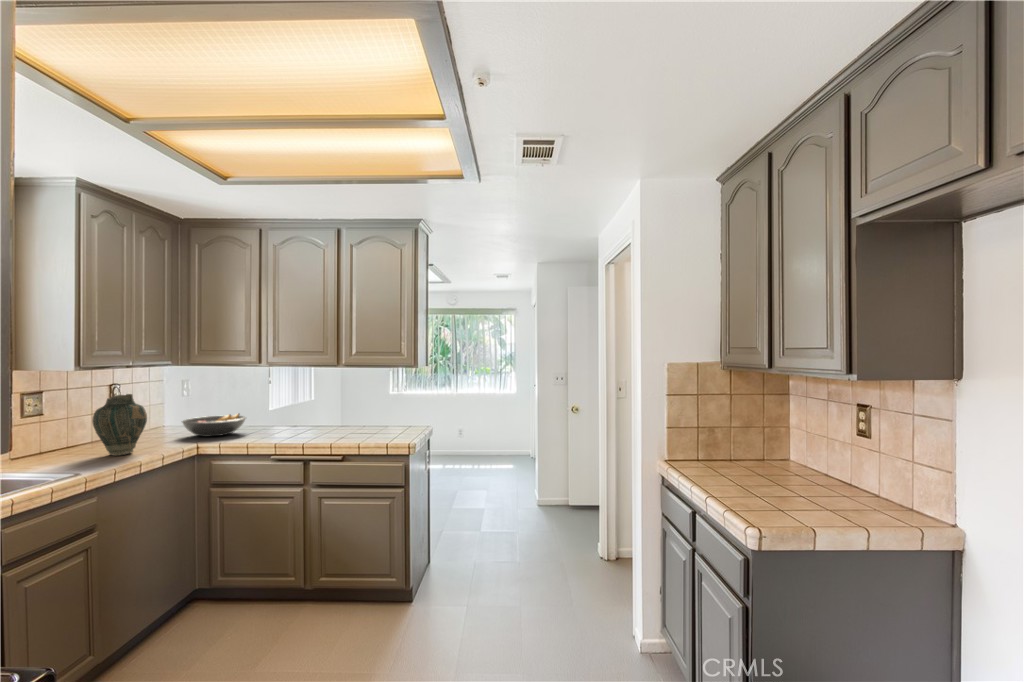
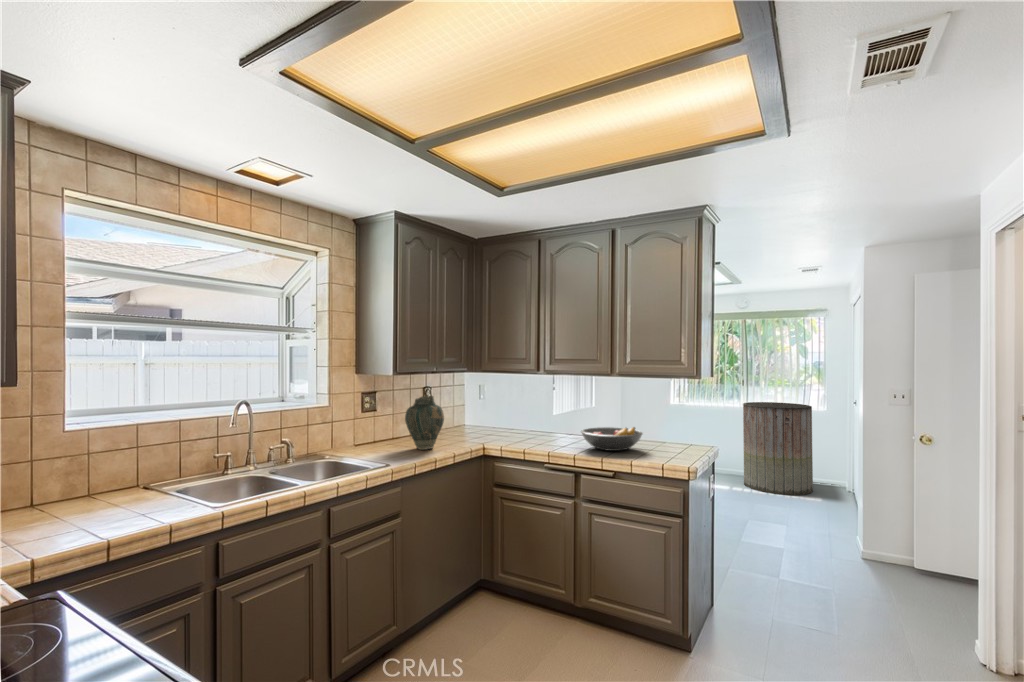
trash can: none [453,388,506,466] -> present [743,402,813,495]
fruit bowl: present [182,414,246,437] -> present [581,427,642,451]

